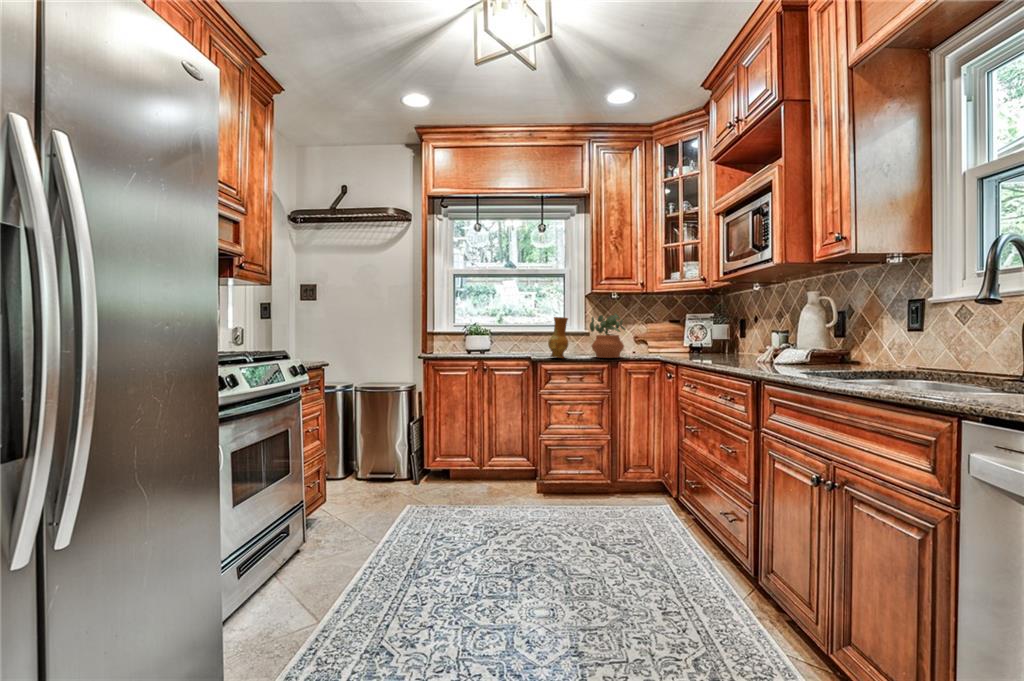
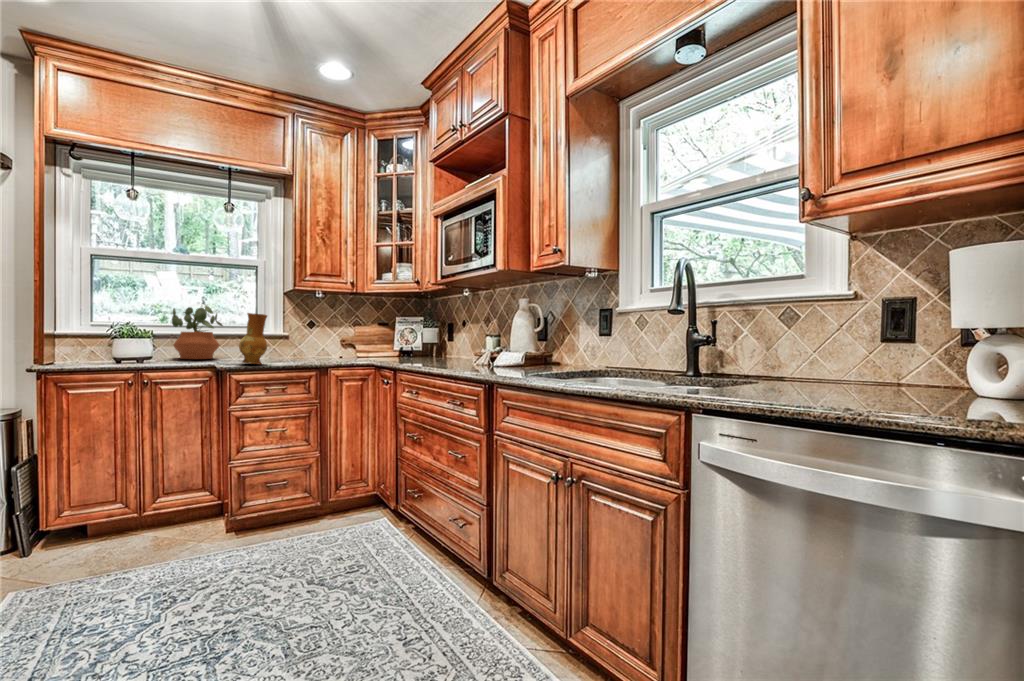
potted plant: present [590,313,626,358] -> present [172,306,223,359]

